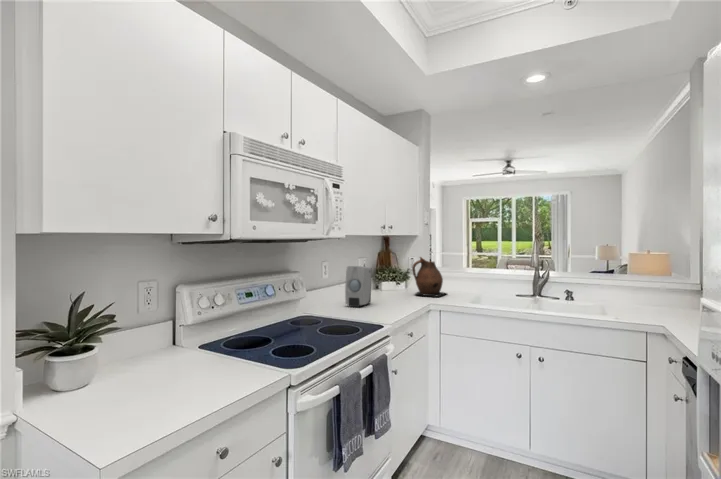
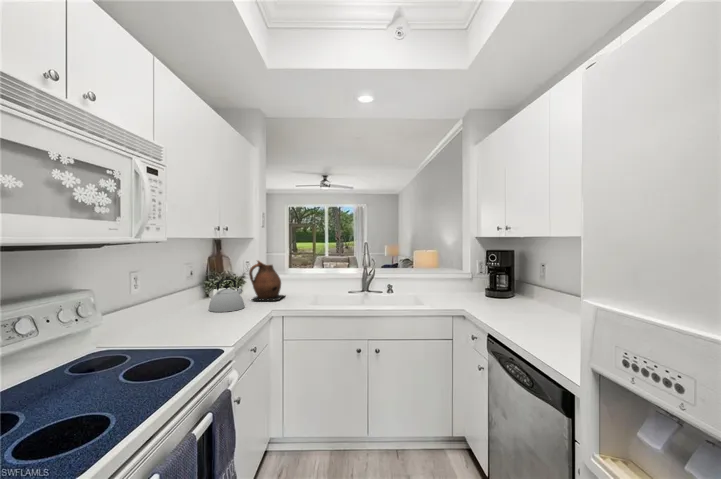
soap dispenser: present [345,266,371,307] -> none [168,275,203,325]
kettle: none [376,272,407,301] -> present [208,278,245,312]

